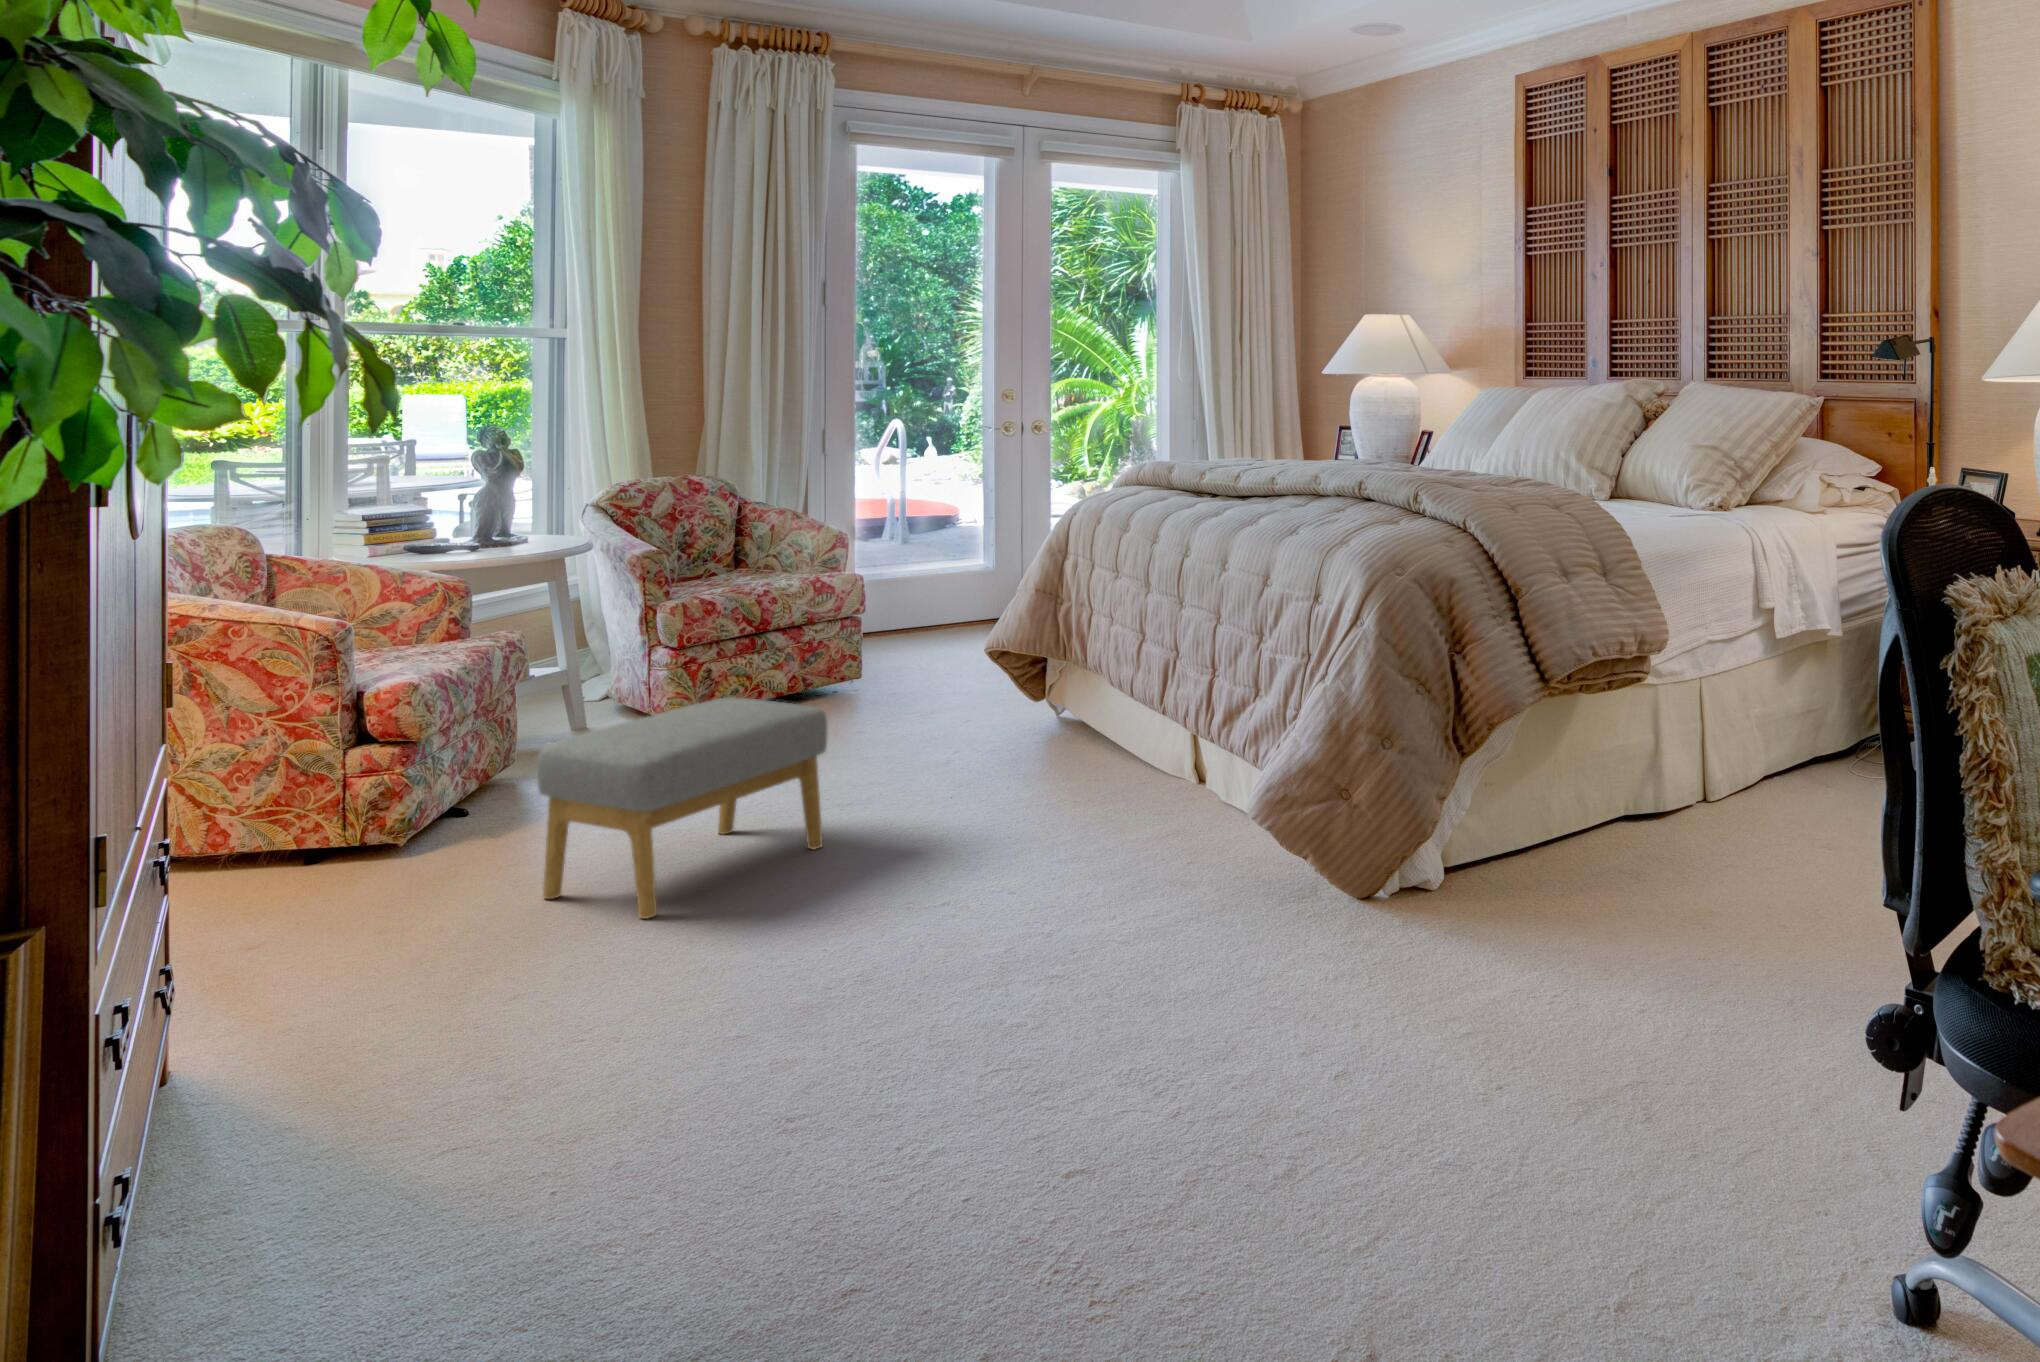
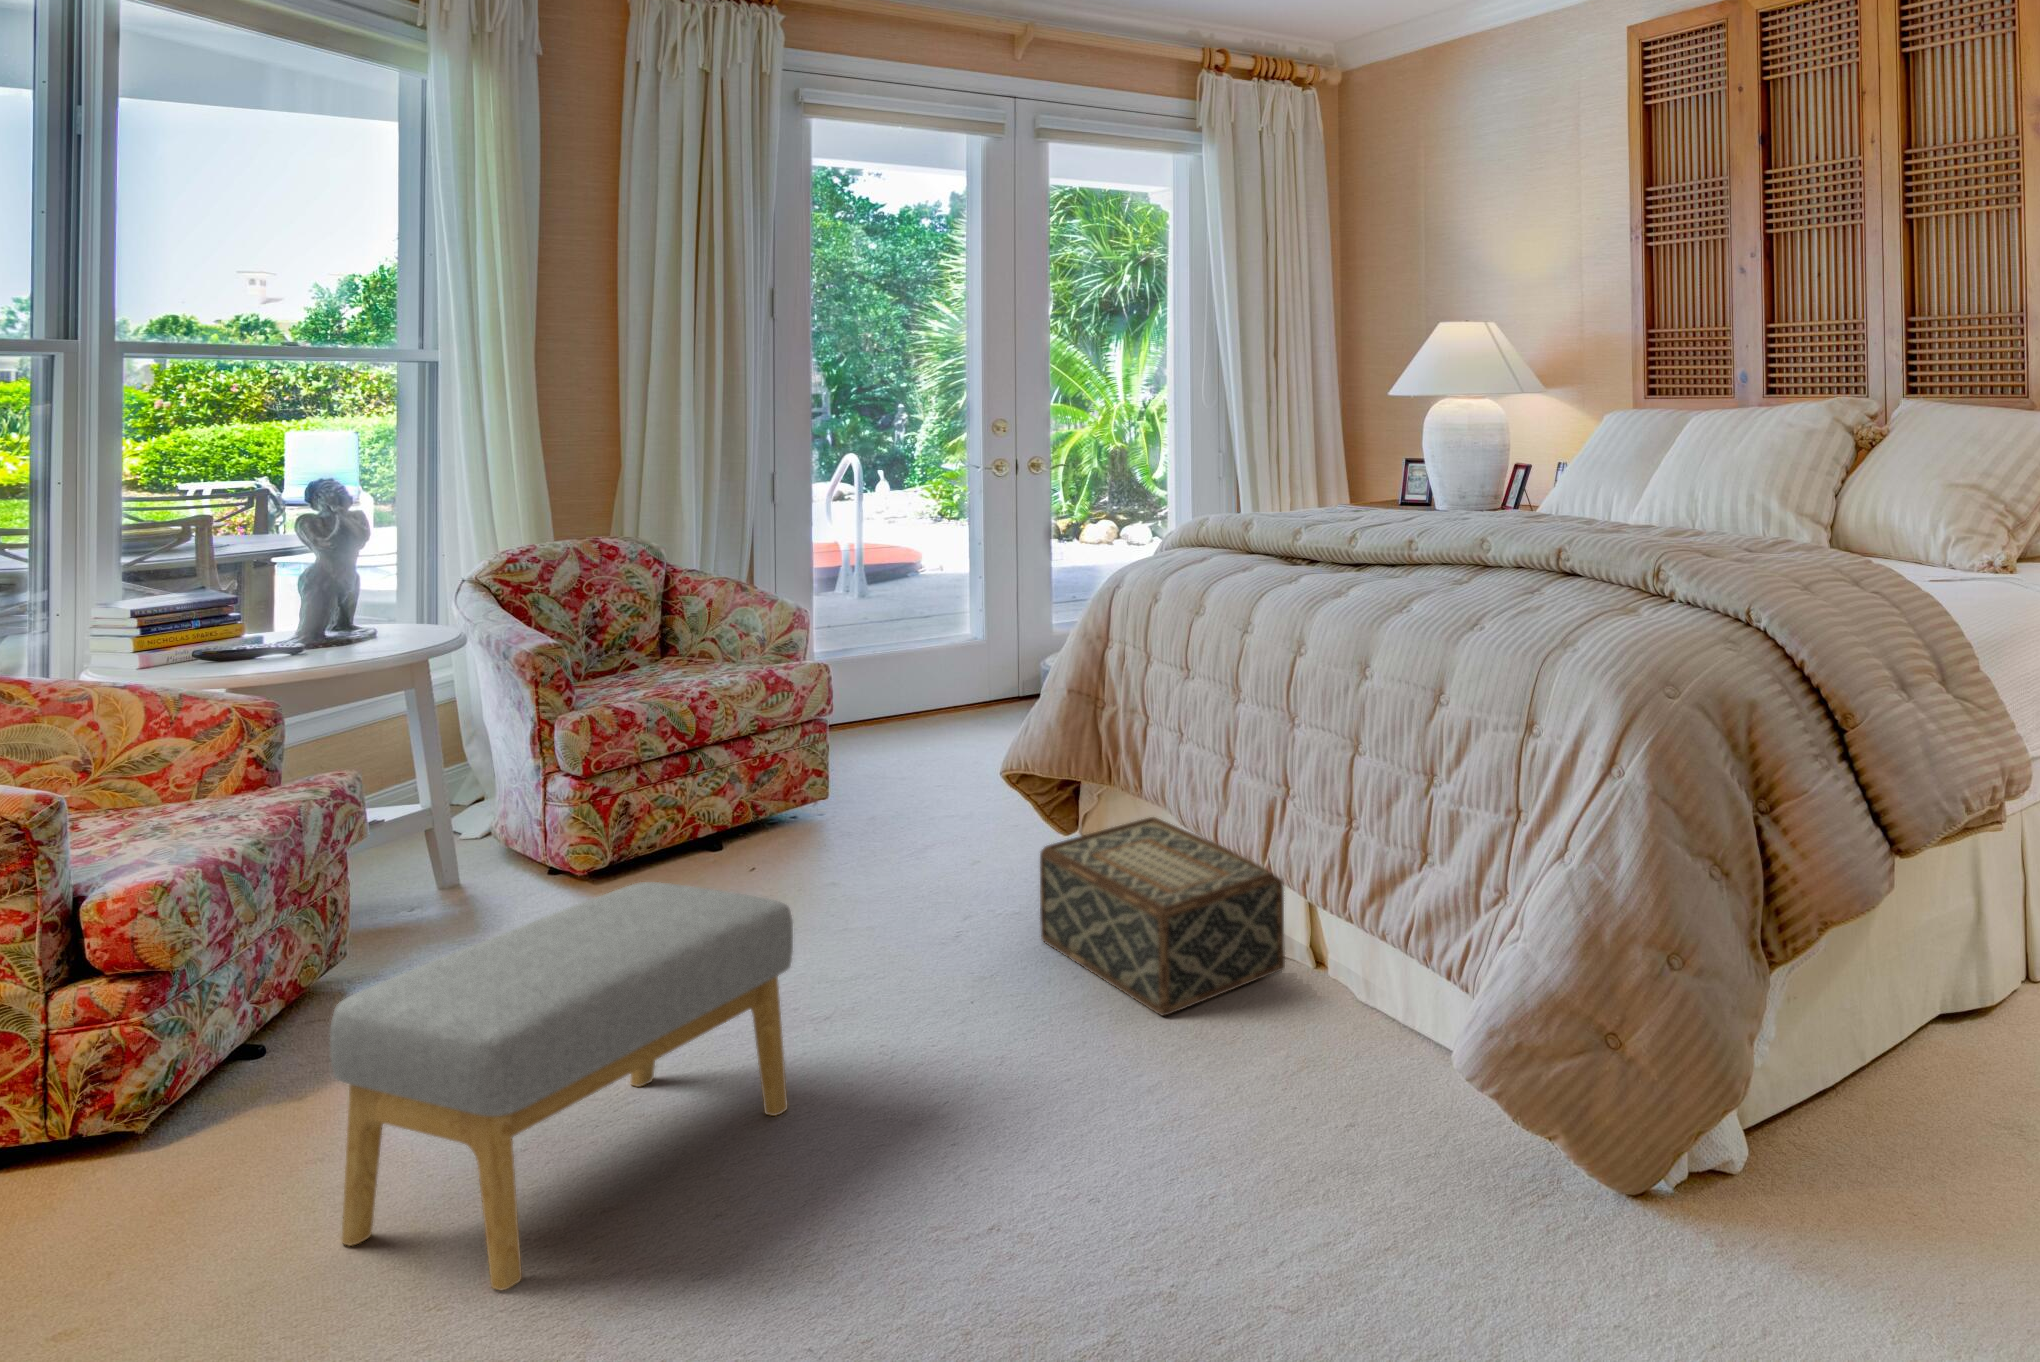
woven basket: none [1007,685,1178,807] -> present [1040,817,1285,1016]

